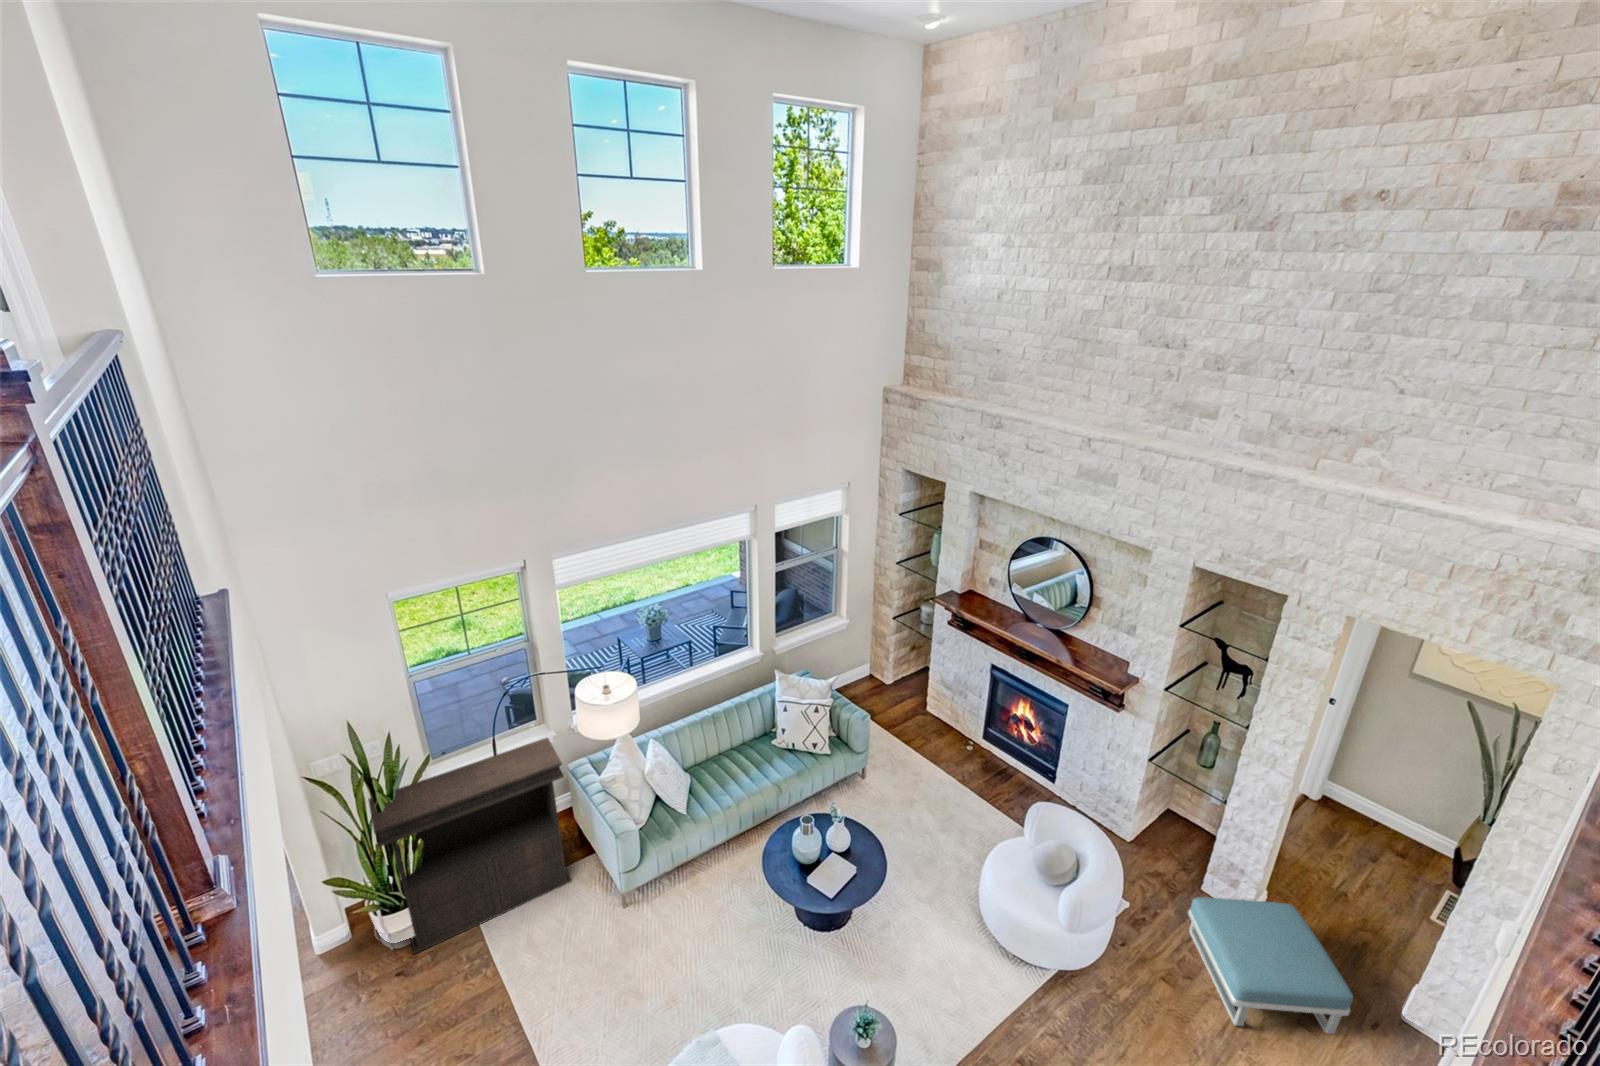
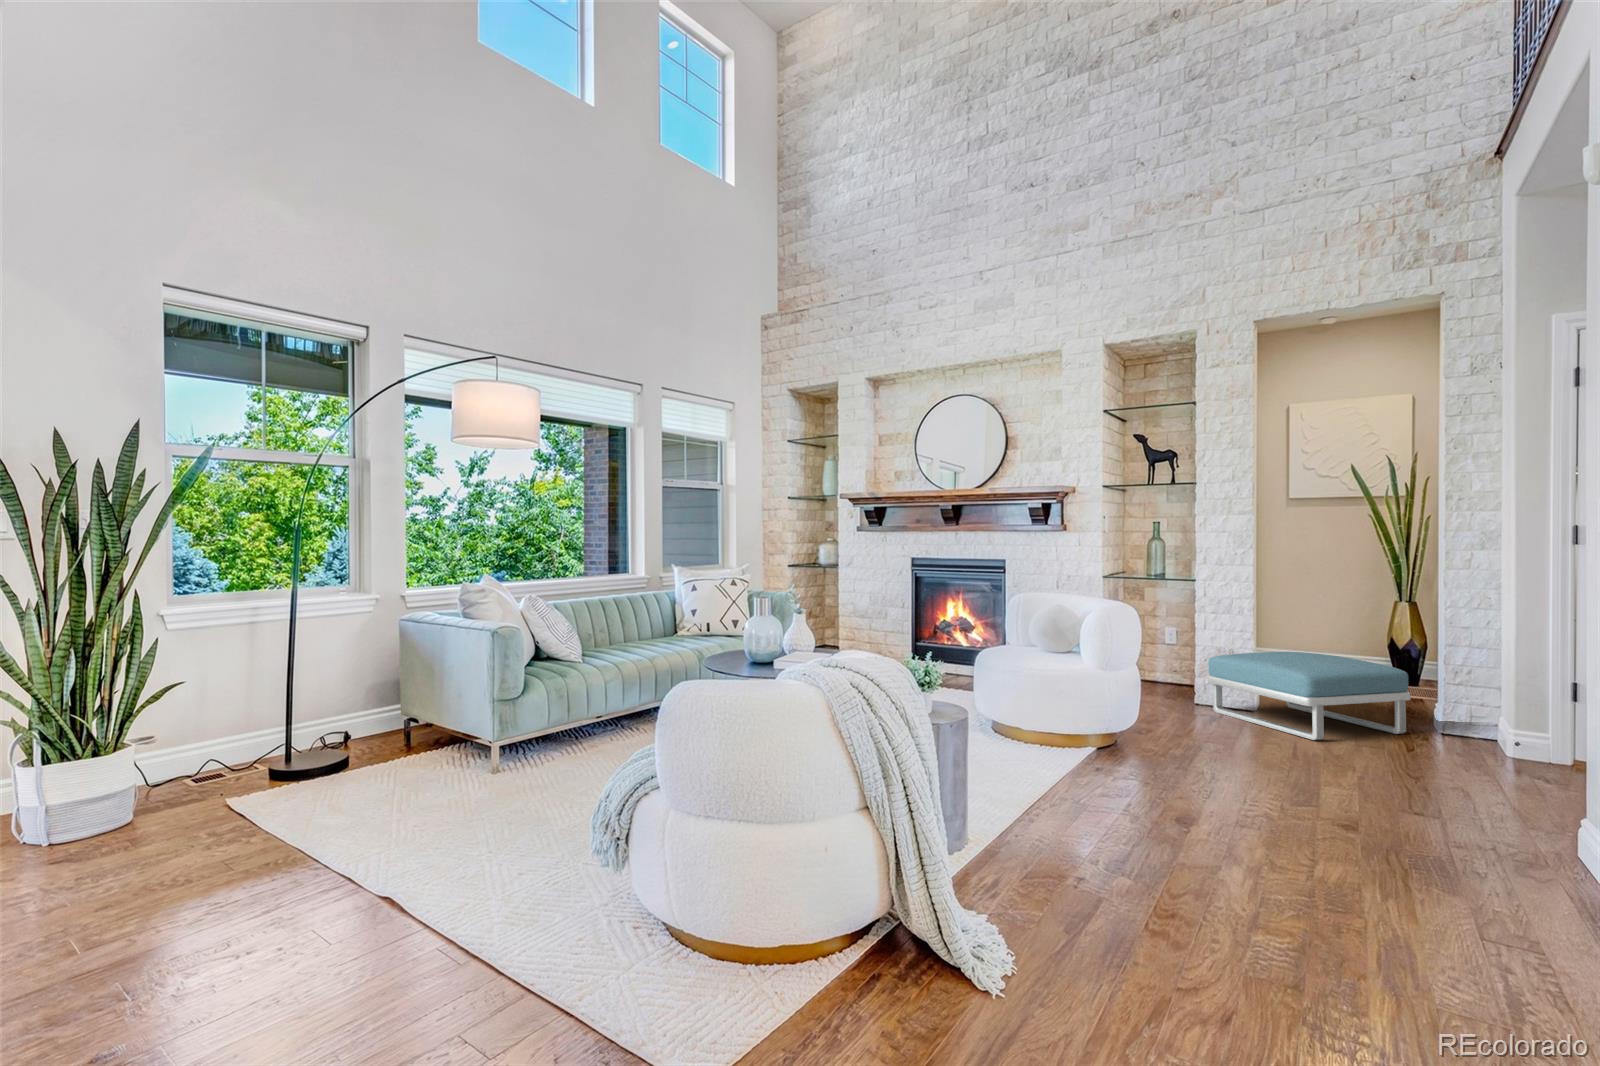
console table: present [369,738,572,954] -> none [44,524,408,842]

